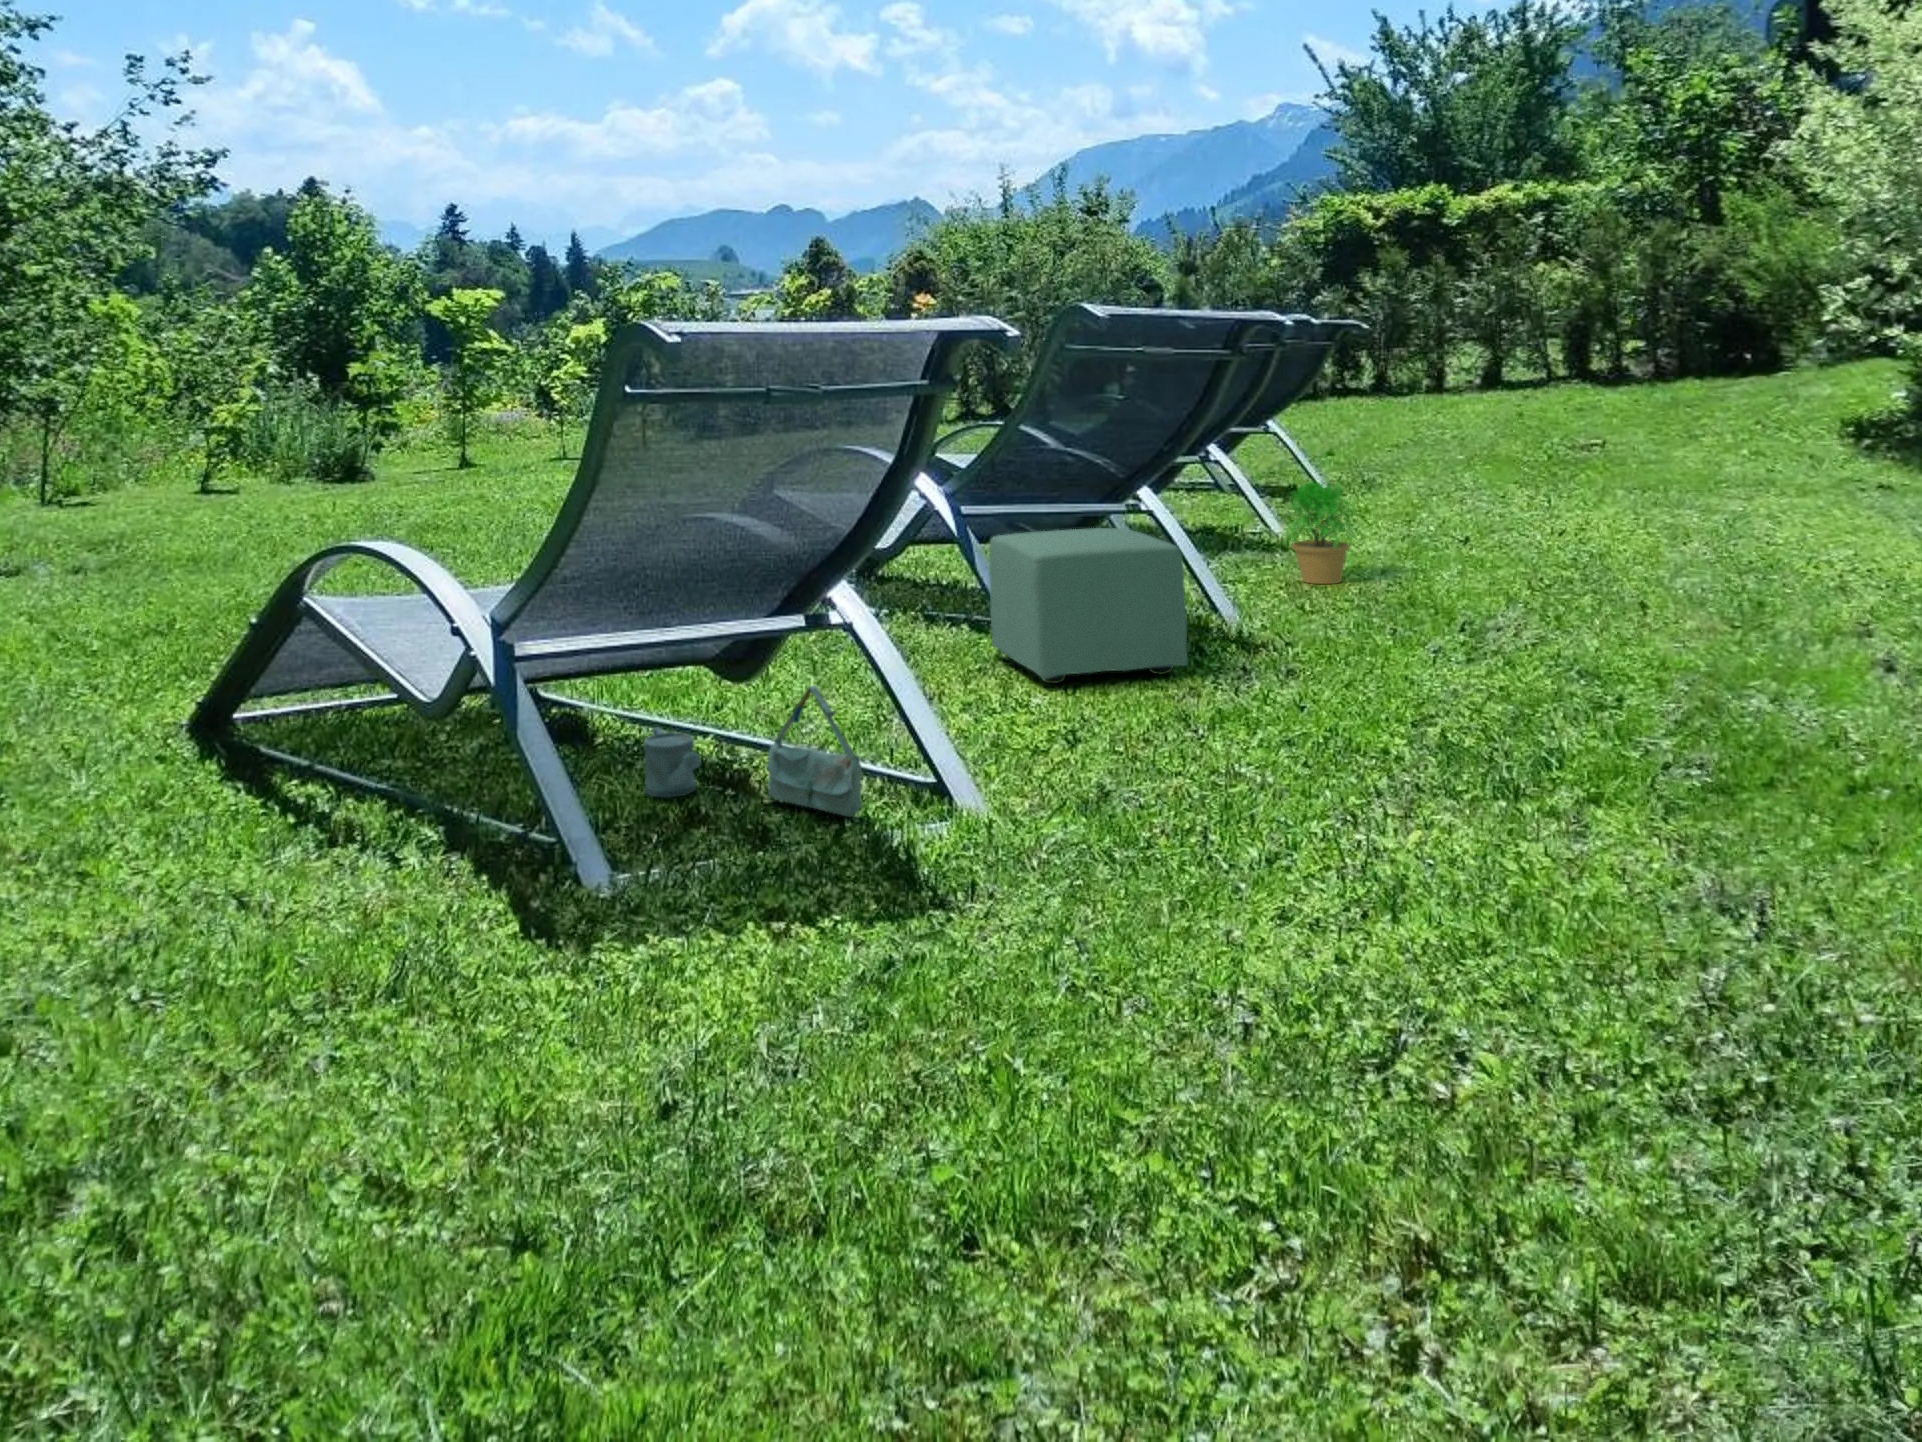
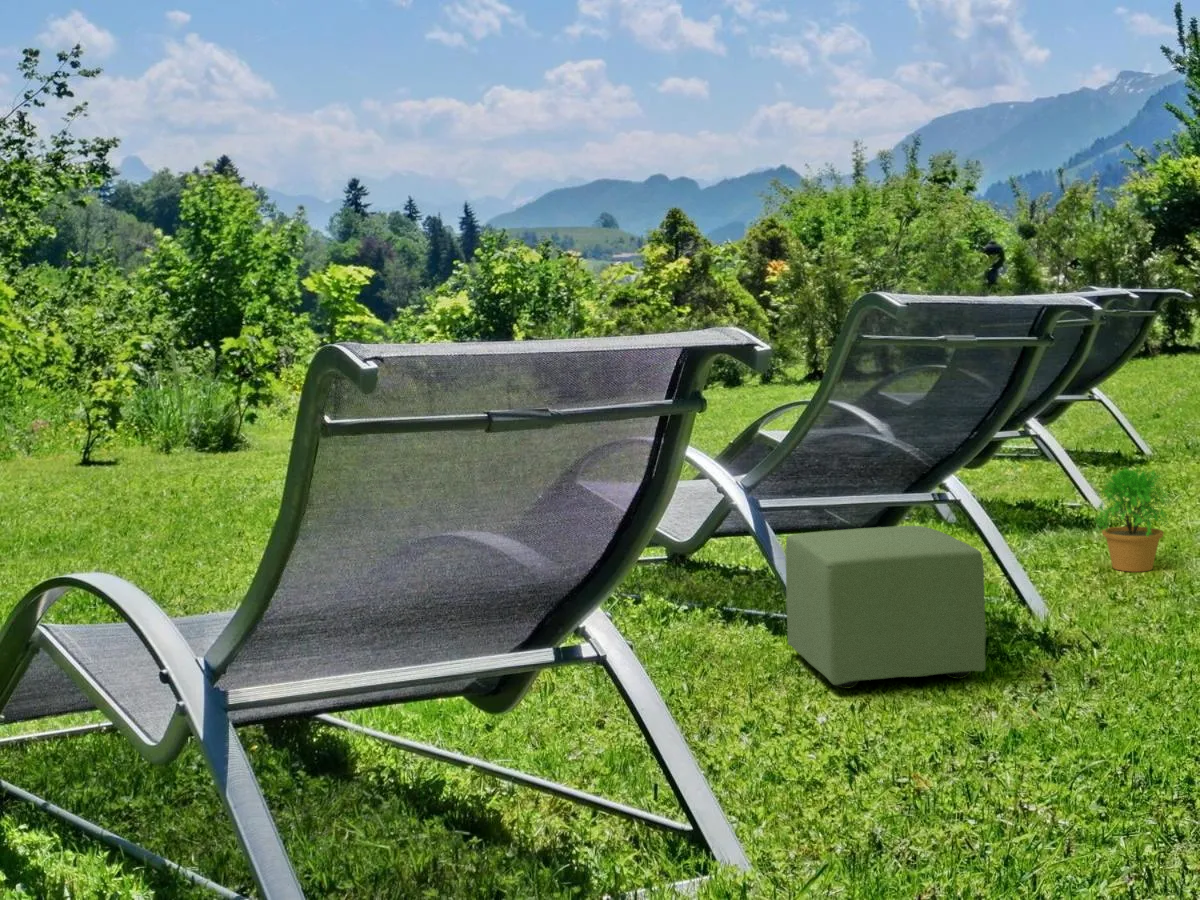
bag: present [767,686,862,817] -> none [524,720,620,858]
watering can: present [643,727,700,798] -> none [399,751,456,828]

